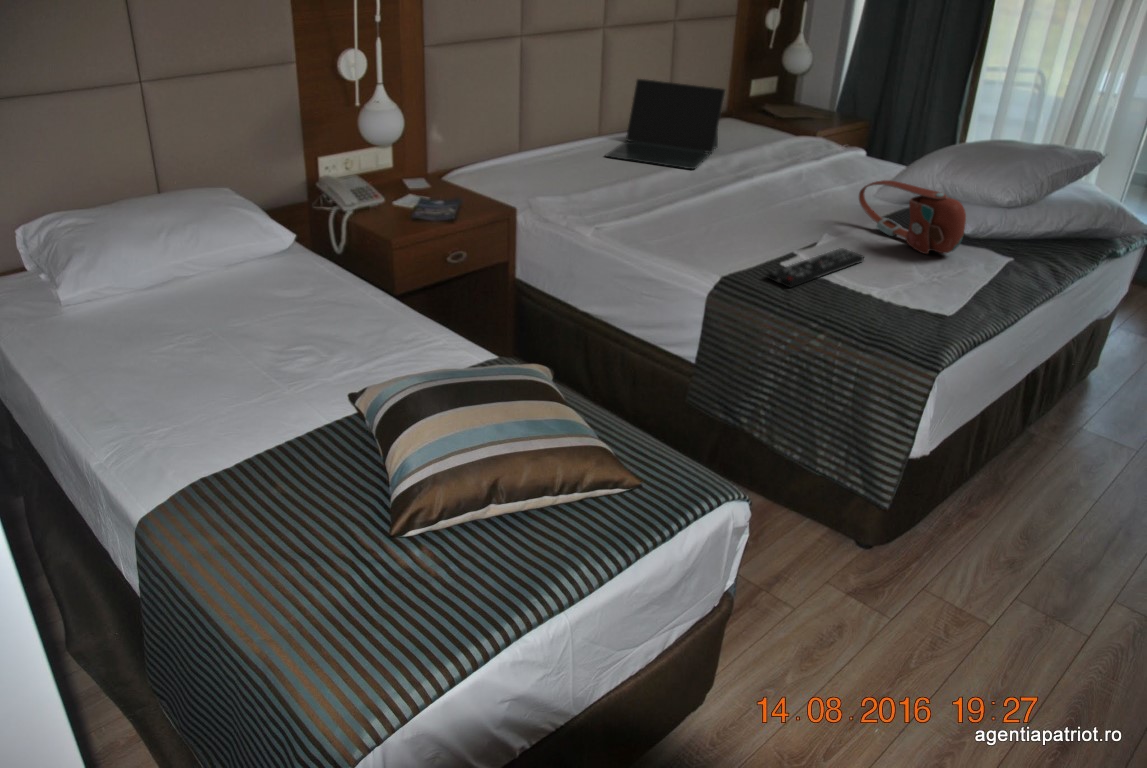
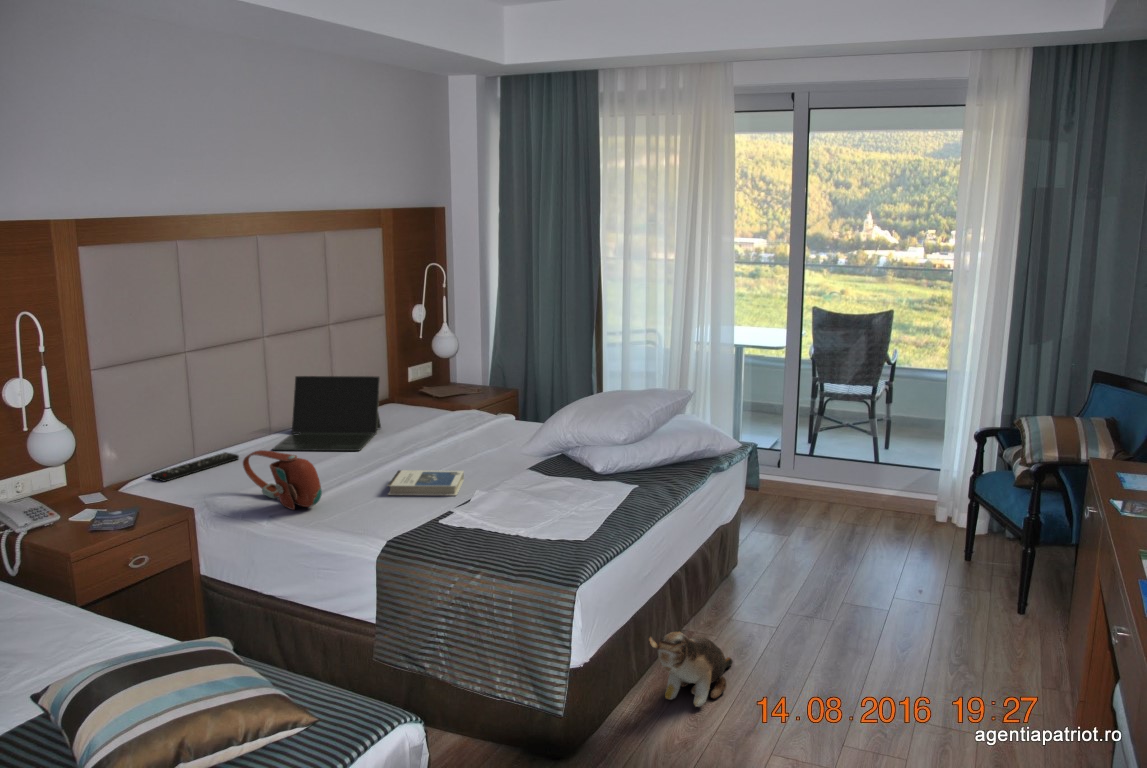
handbag: present [859,180,966,254] -> present [243,450,322,510]
hardback book: none [723,198,810,237] -> present [388,470,464,496]
remote control: present [767,248,864,287] -> present [151,452,239,482]
plush toy: none [997,437,1083,521] -> present [649,632,733,707]

